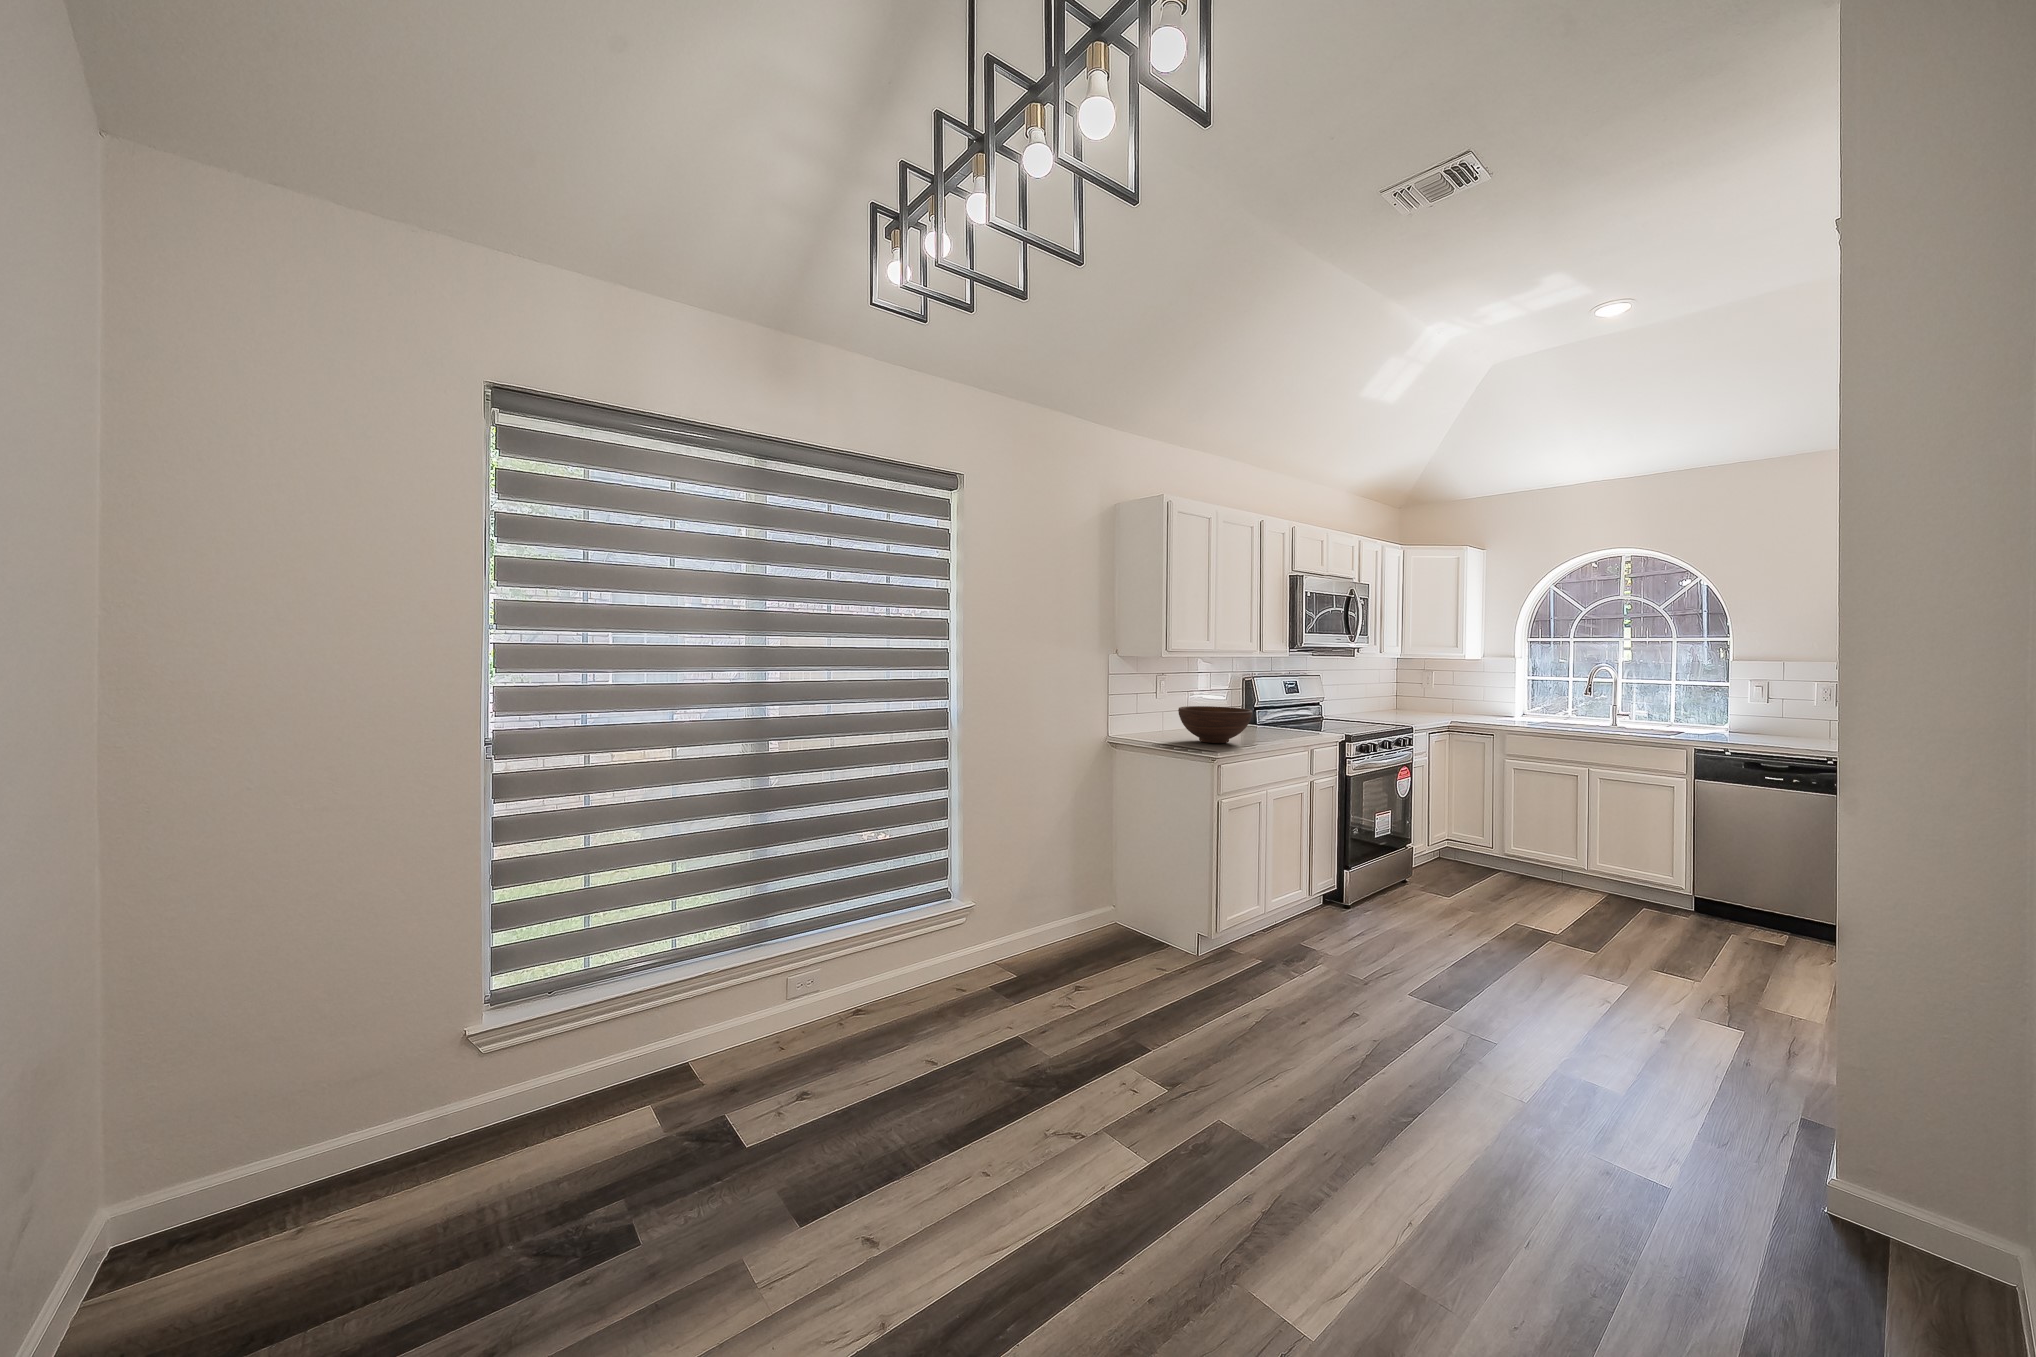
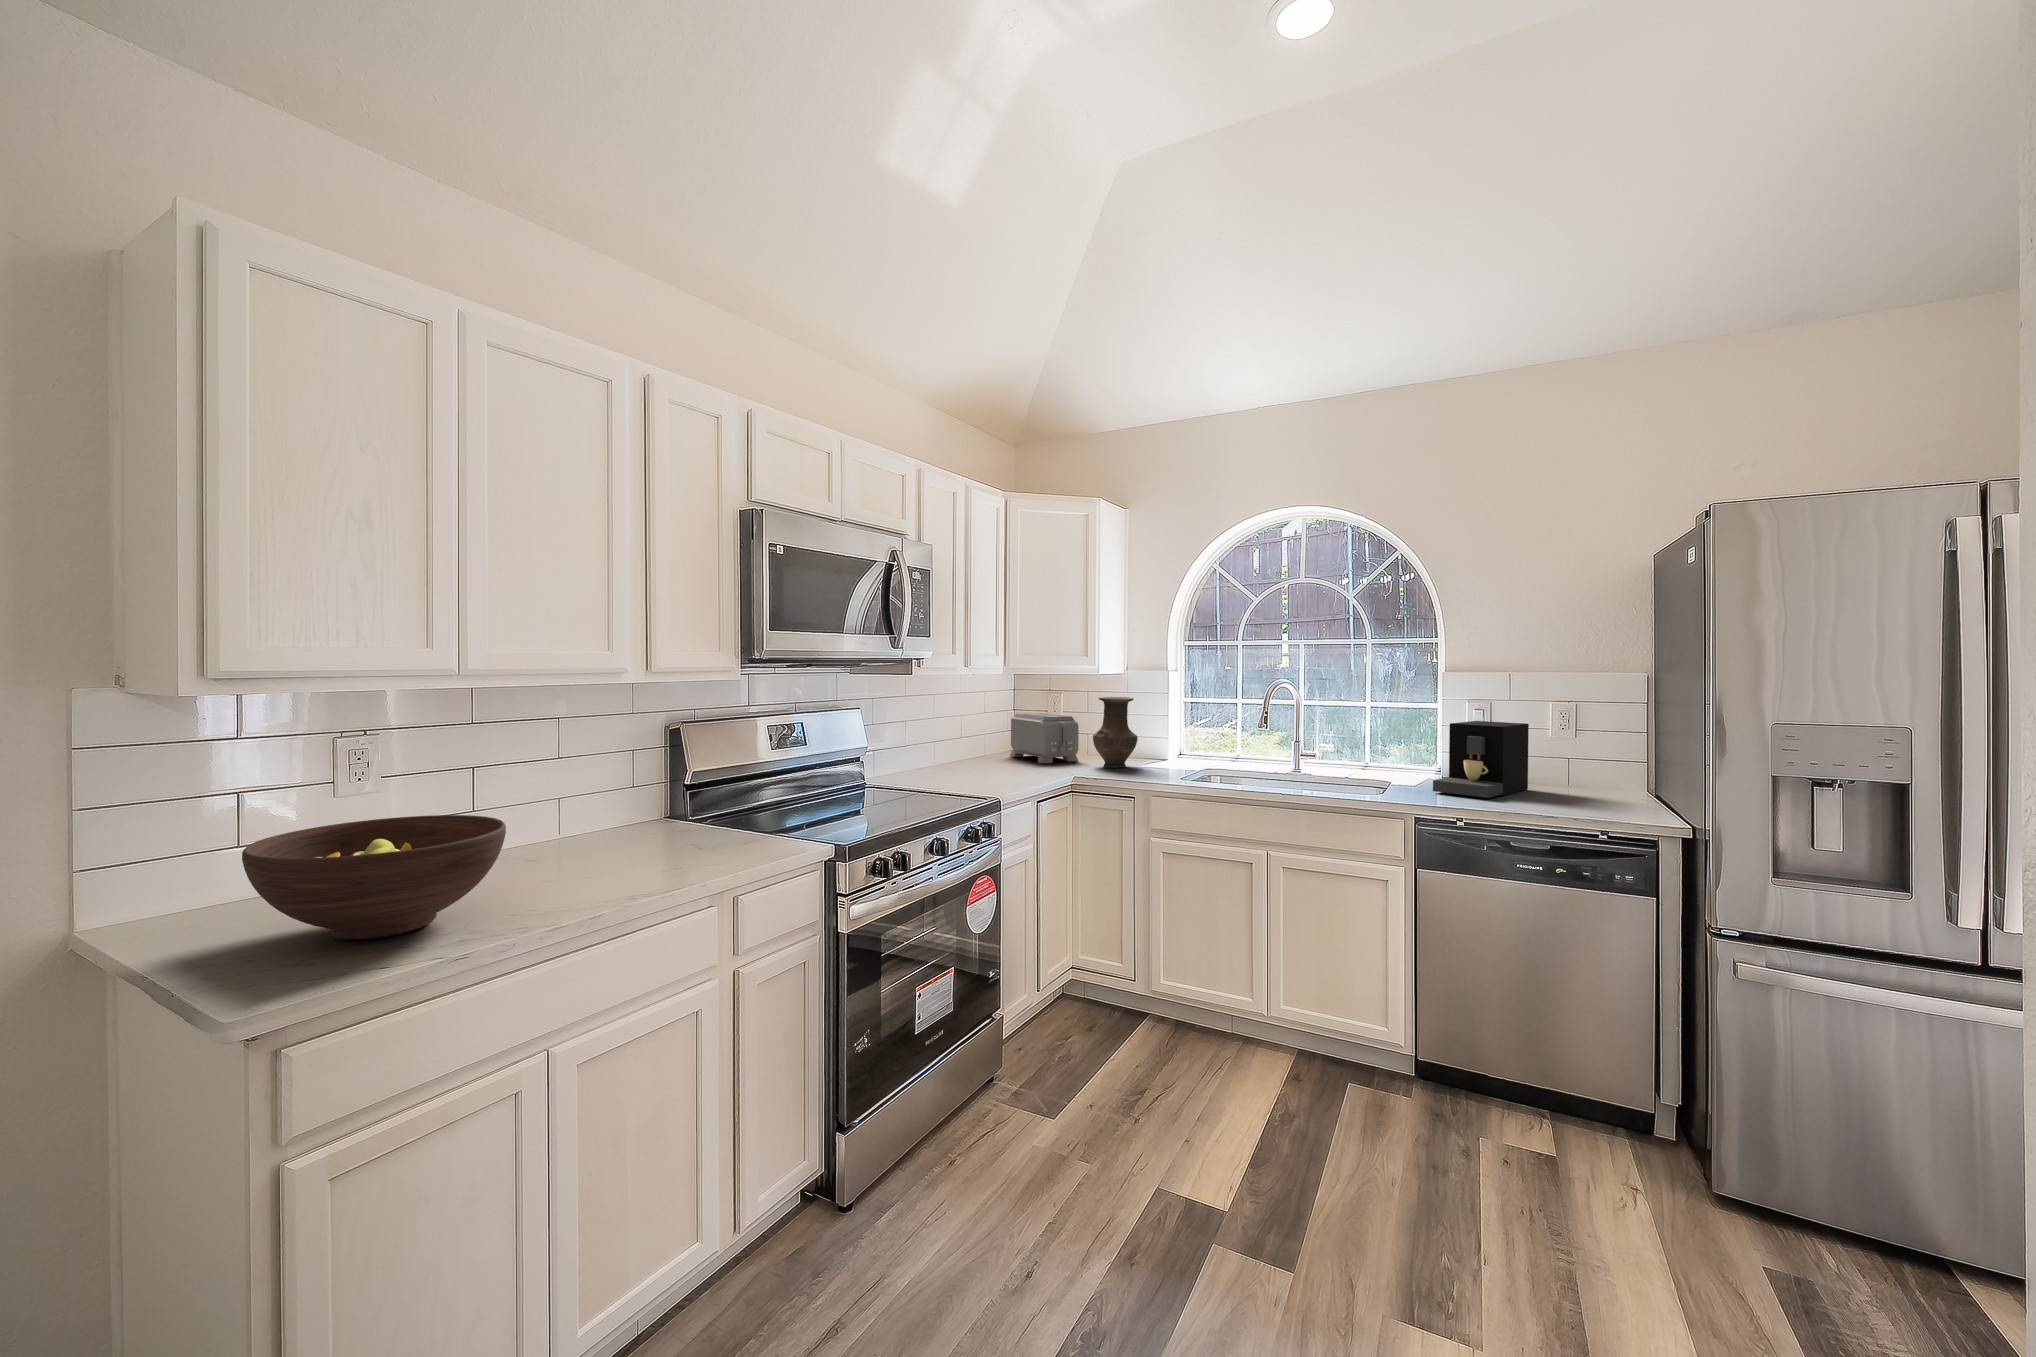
vase: none [1459,675,1492,720] -> present [1093,697,1138,768]
toaster: none [1393,685,1447,716] -> present [1009,713,1079,763]
coffee maker: none [1715,696,1798,743] -> present [1433,721,1529,798]

